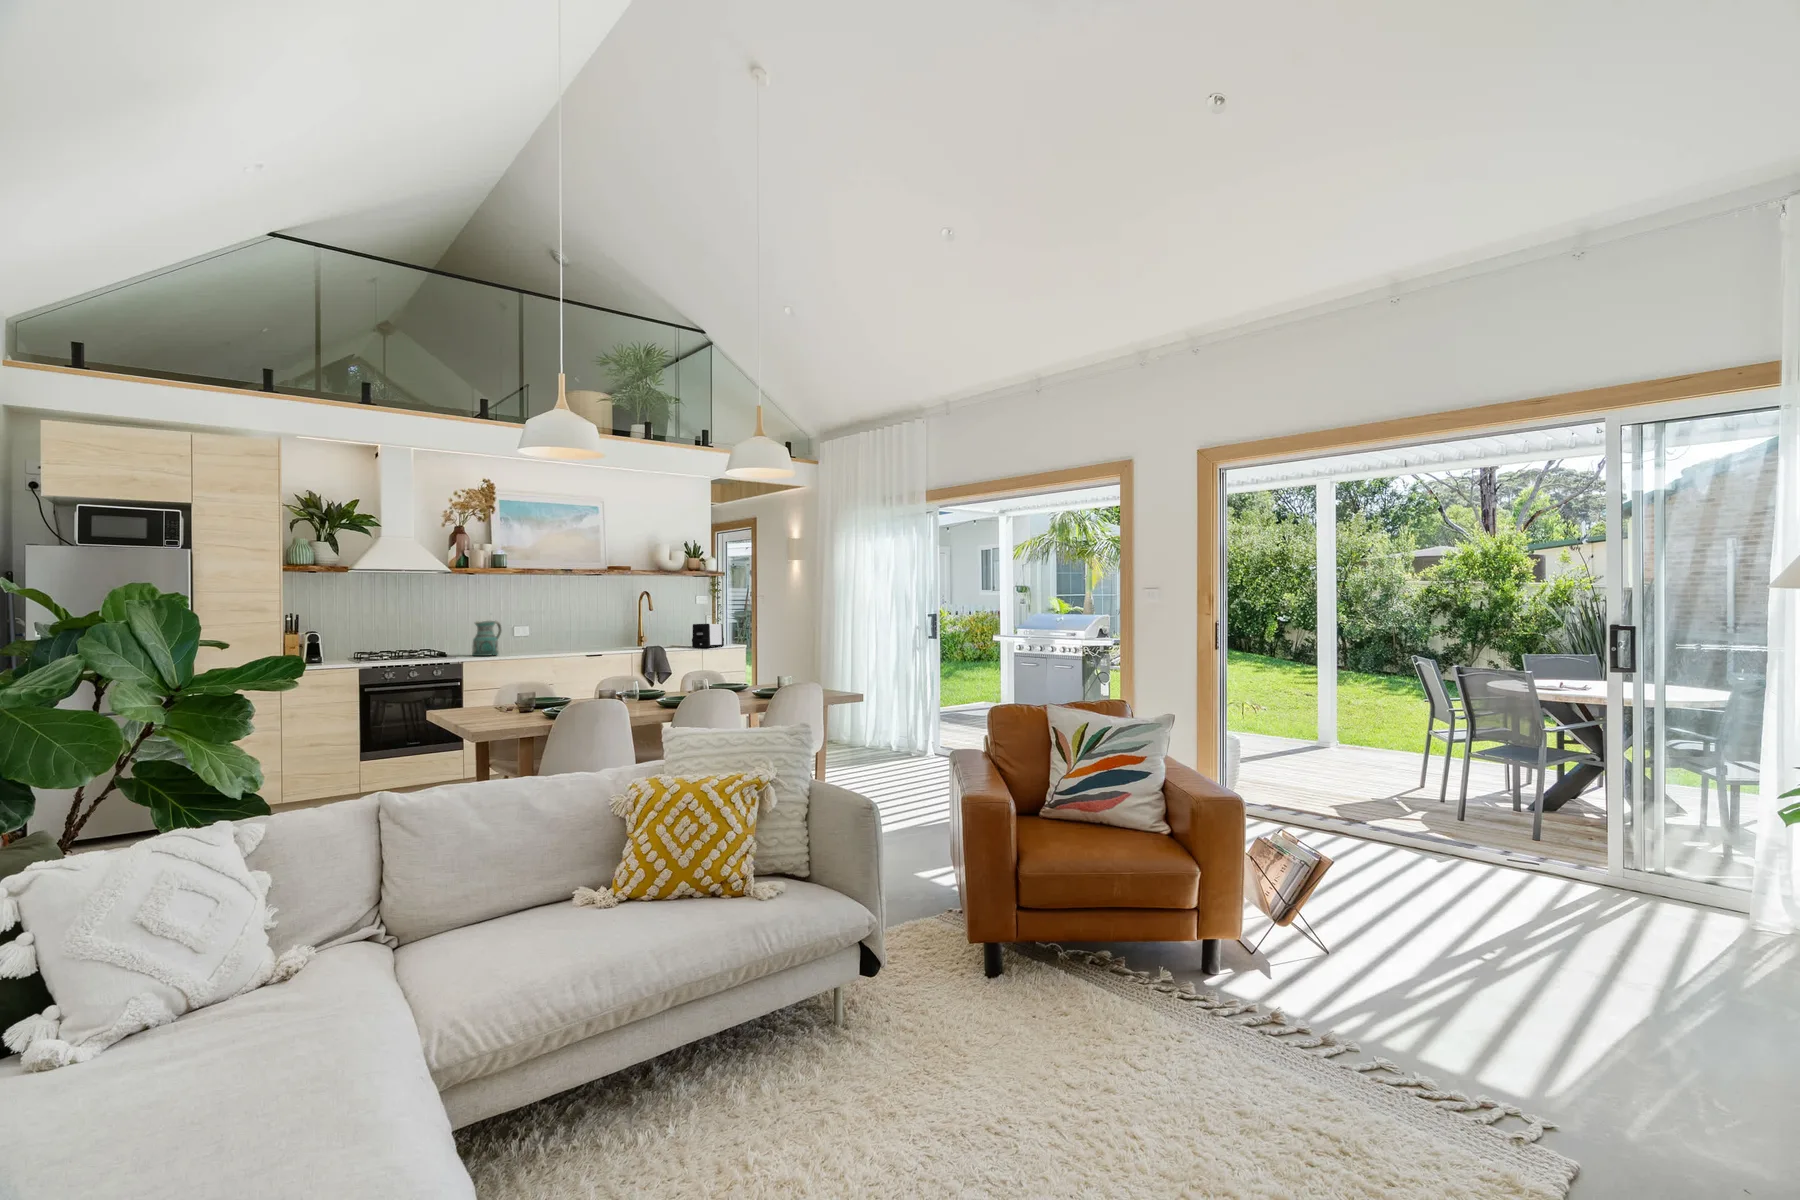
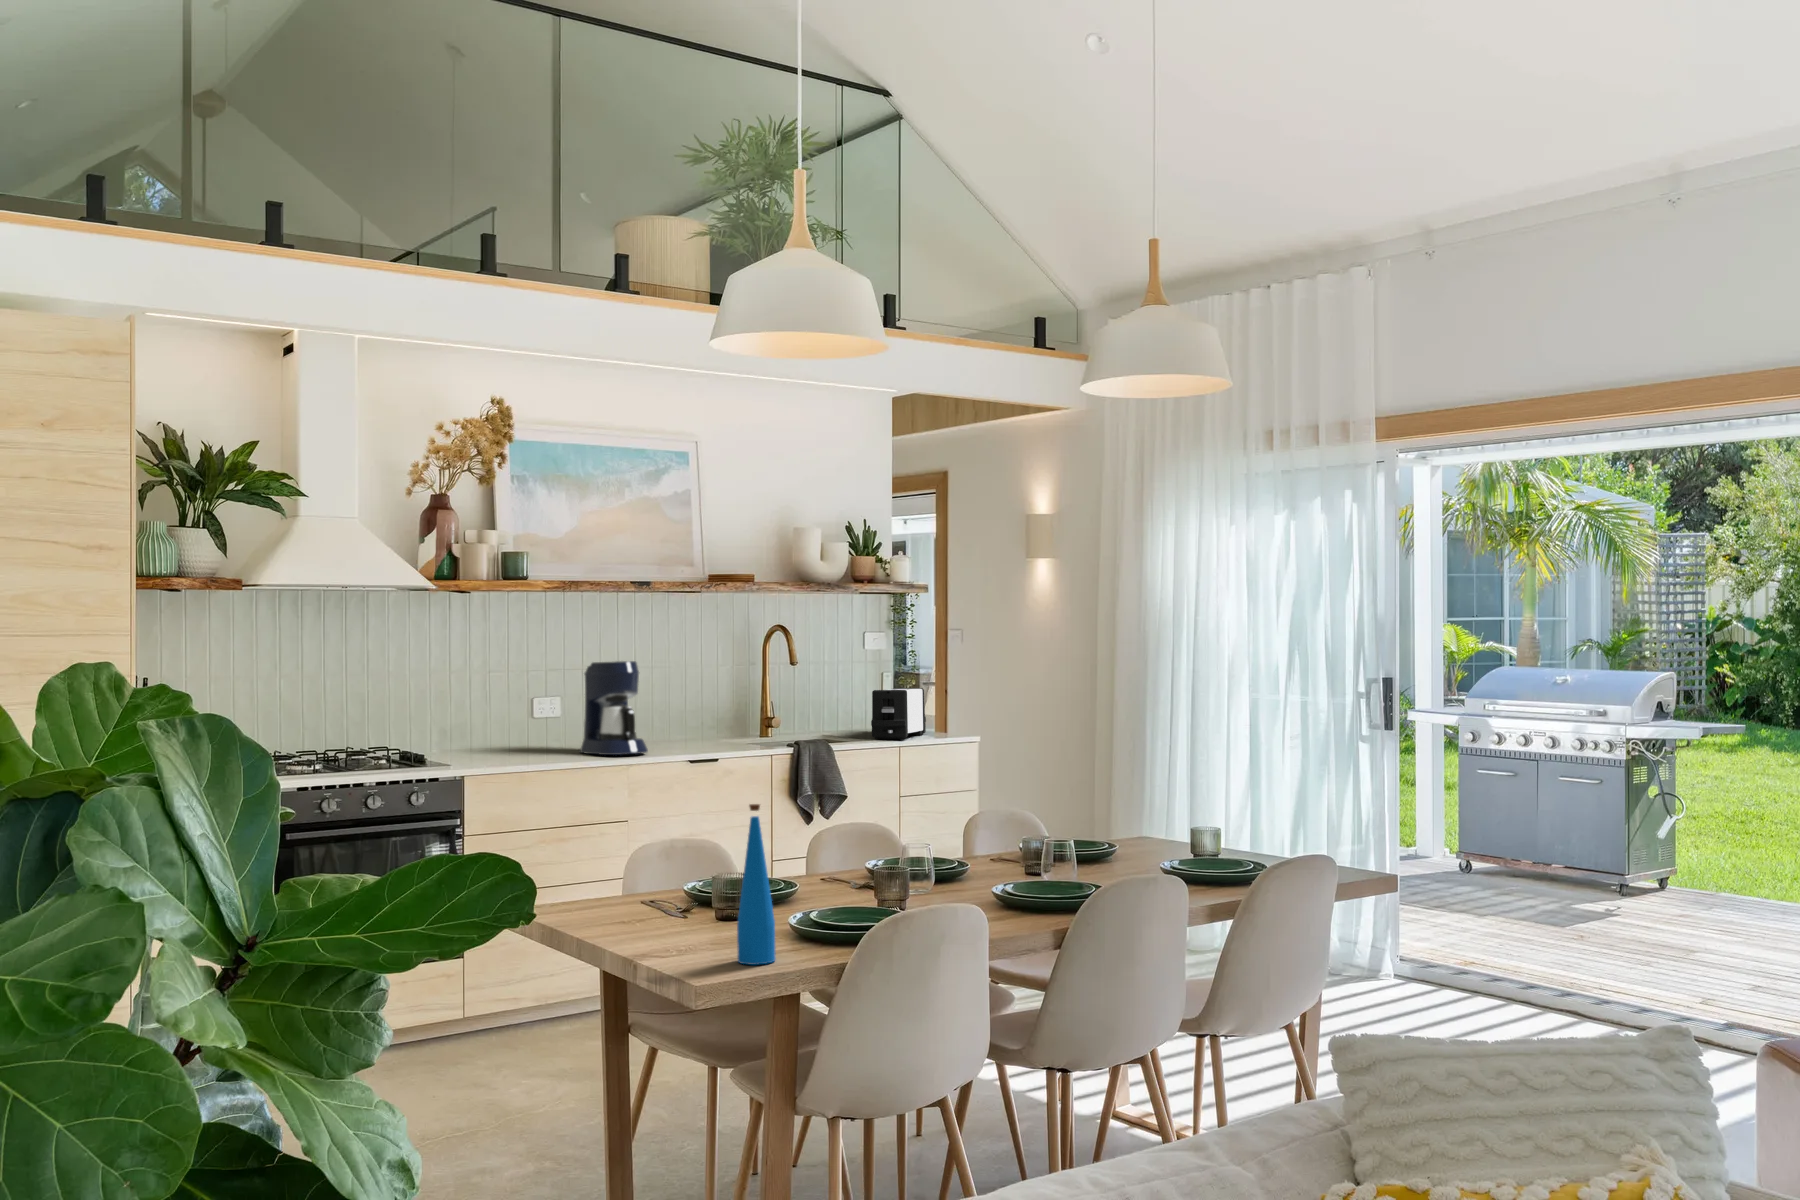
coffee maker: none [532,608,567,653] -> present [580,661,648,755]
ceramic pitcher: present [472,621,502,656] -> none [473,689,526,763]
bottle: none [522,645,539,713] -> present [737,804,776,965]

